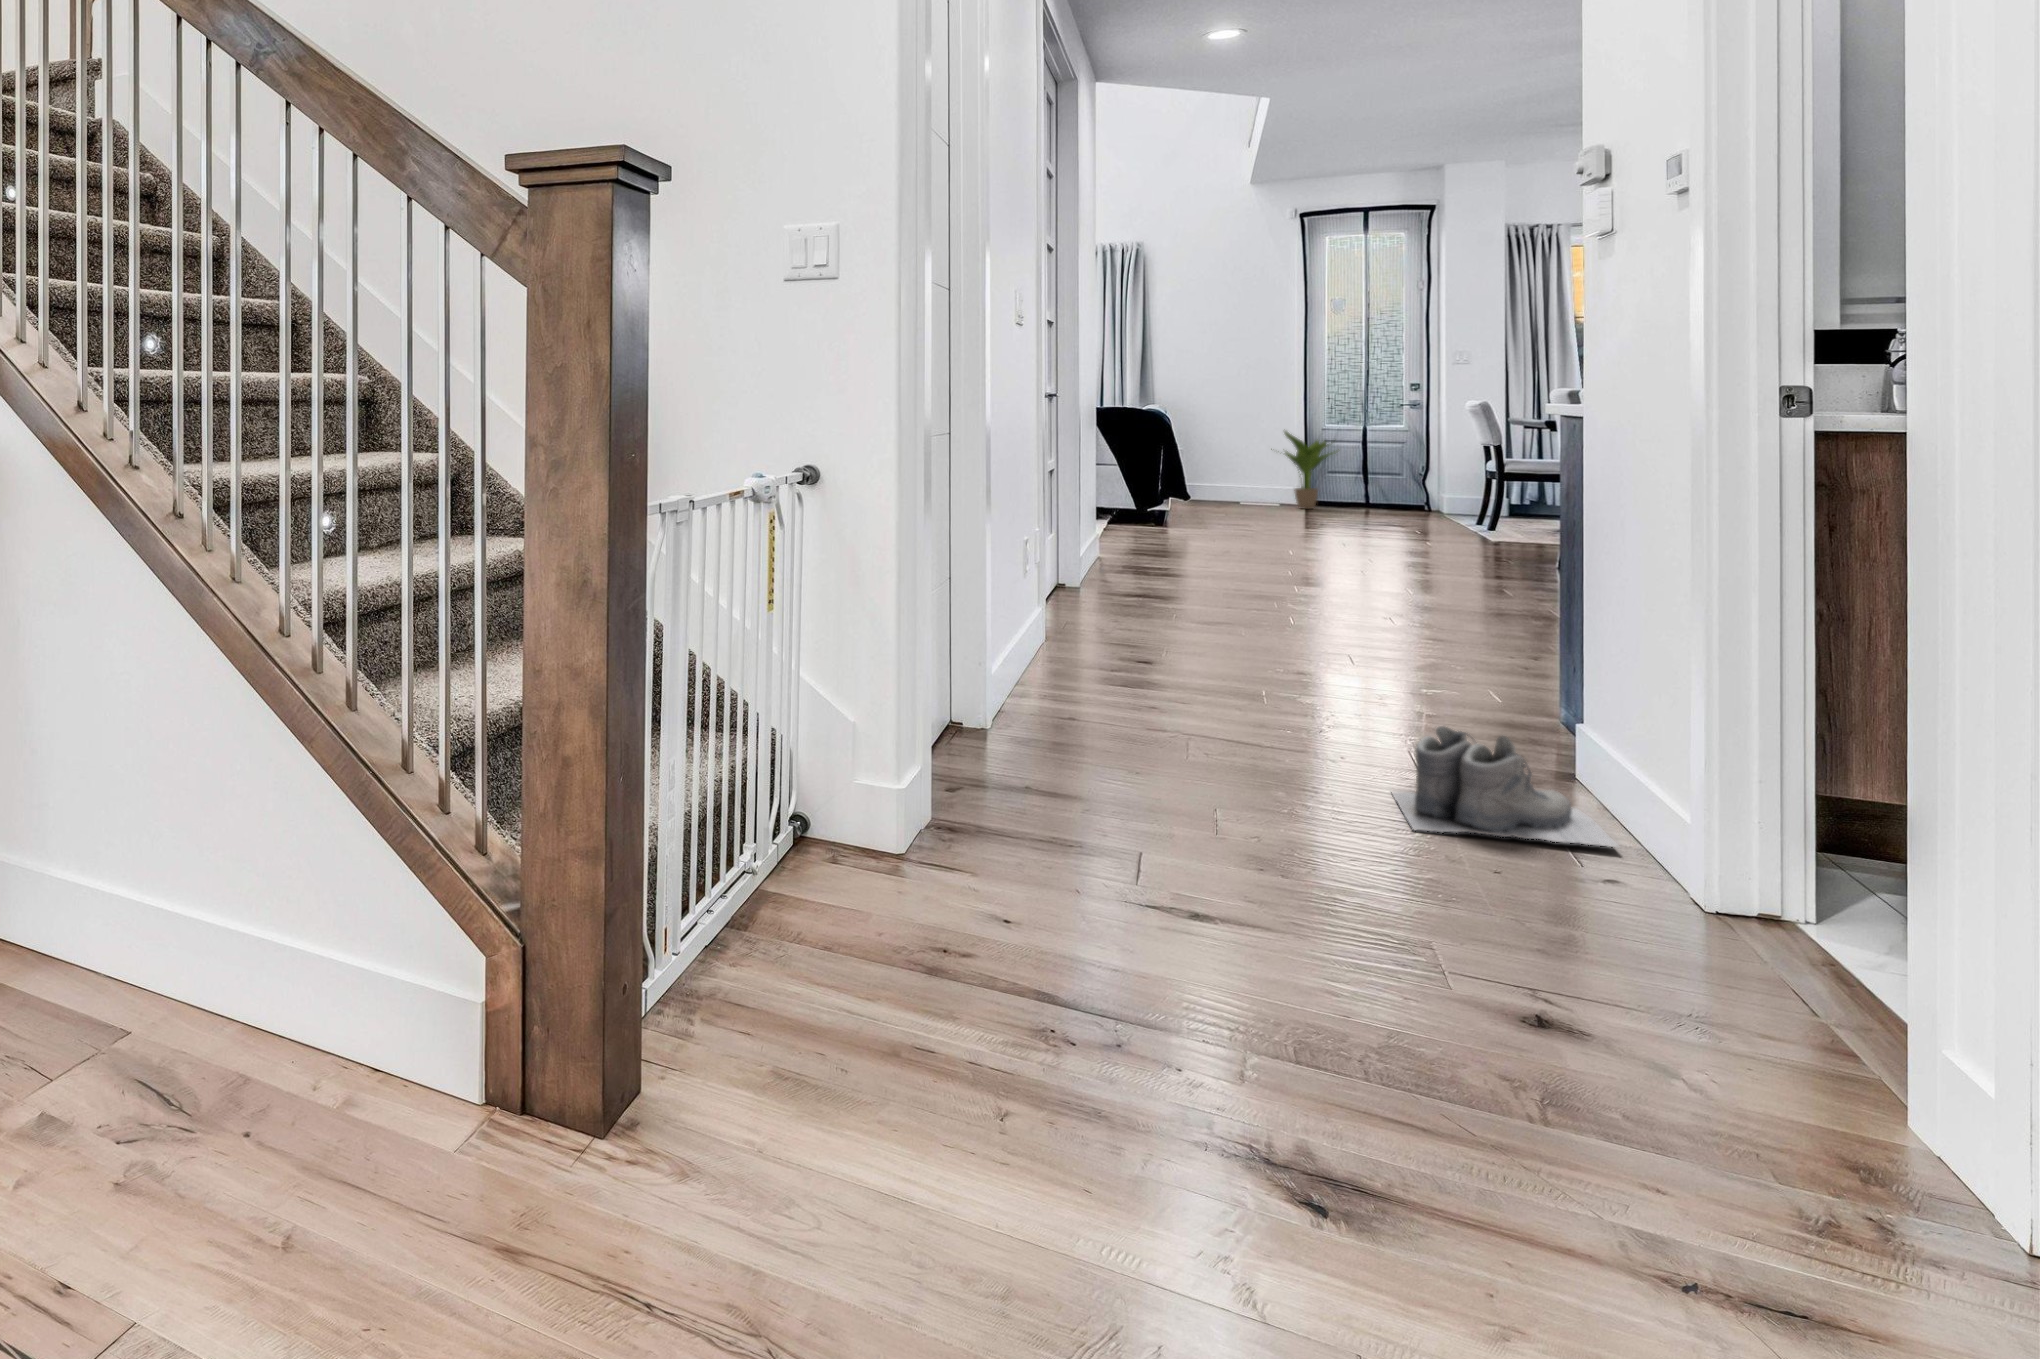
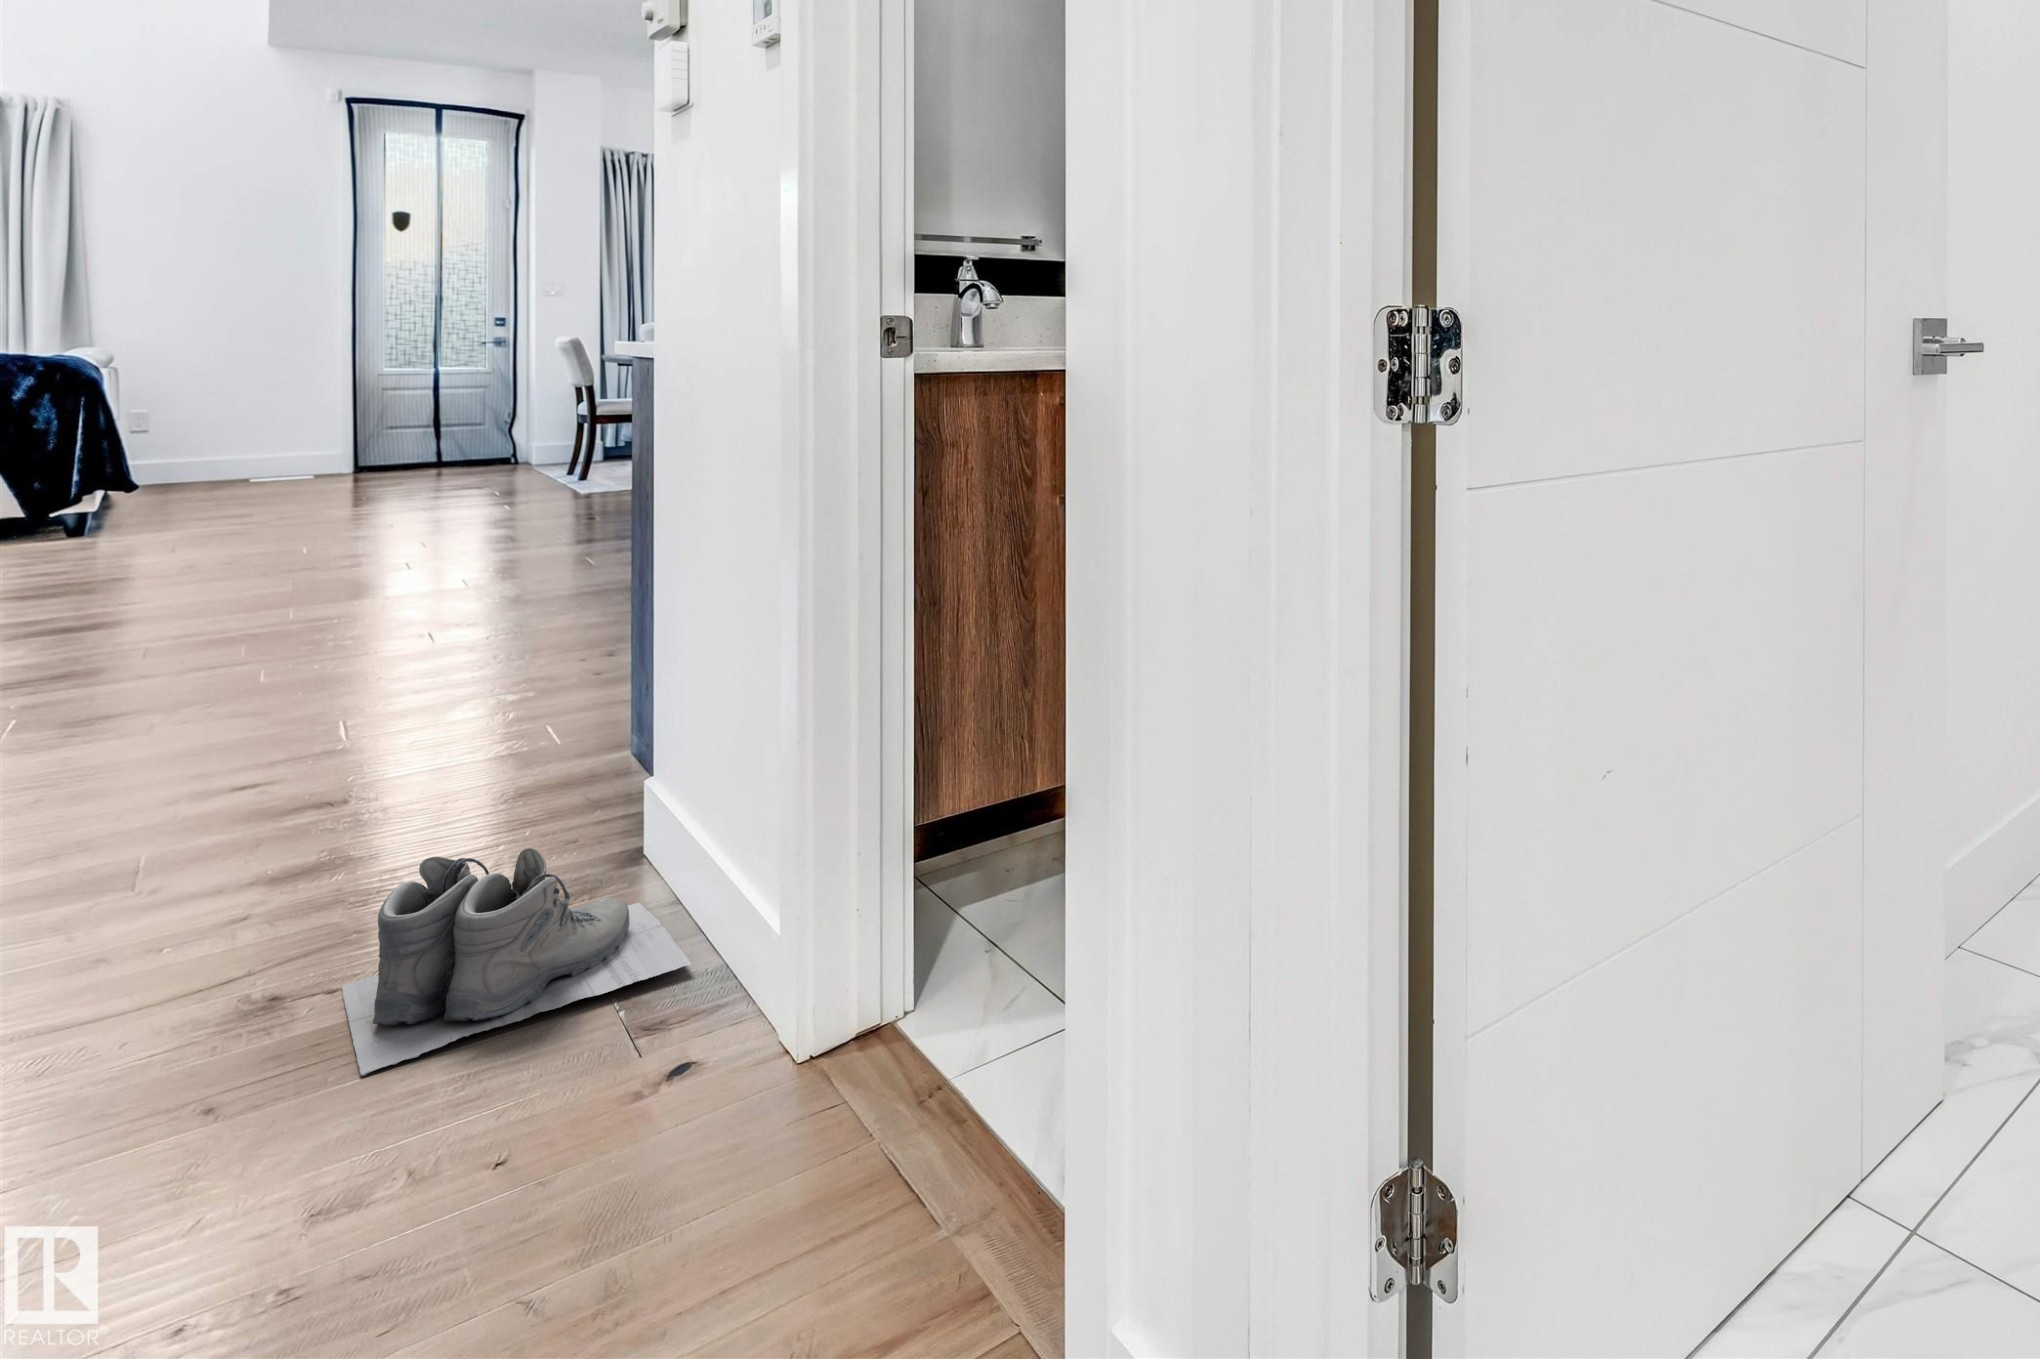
potted plant: present [1271,431,1333,509] -> none [293,373,400,474]

